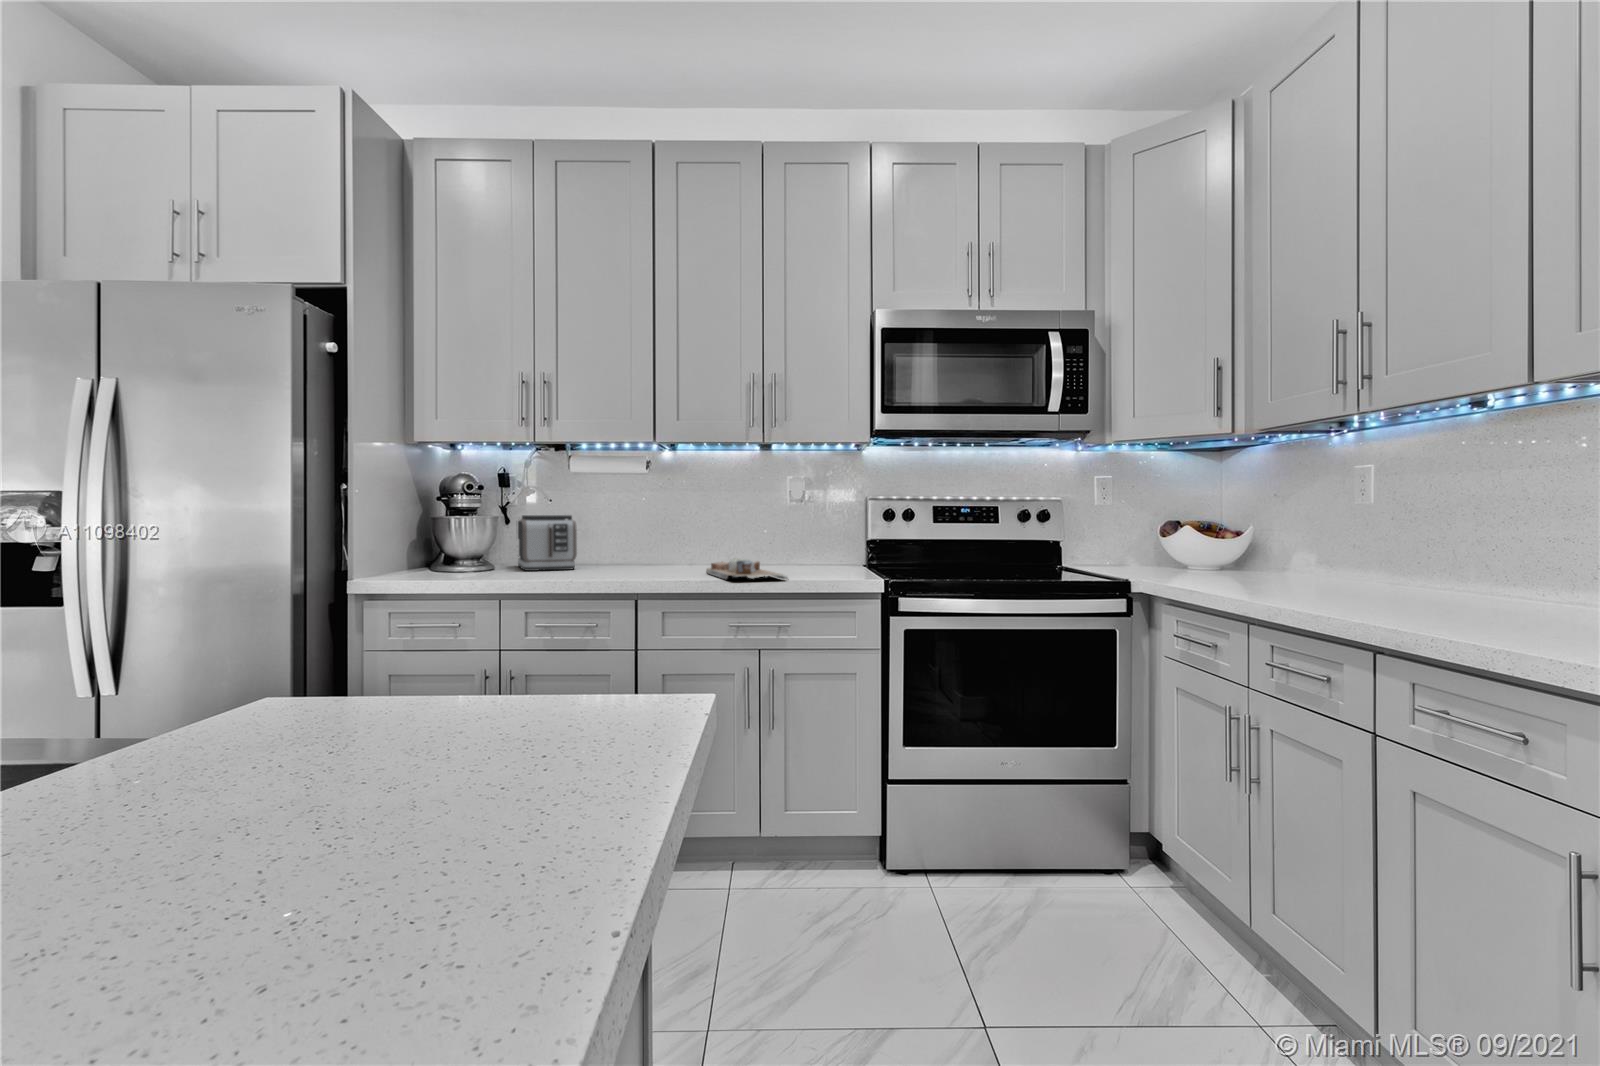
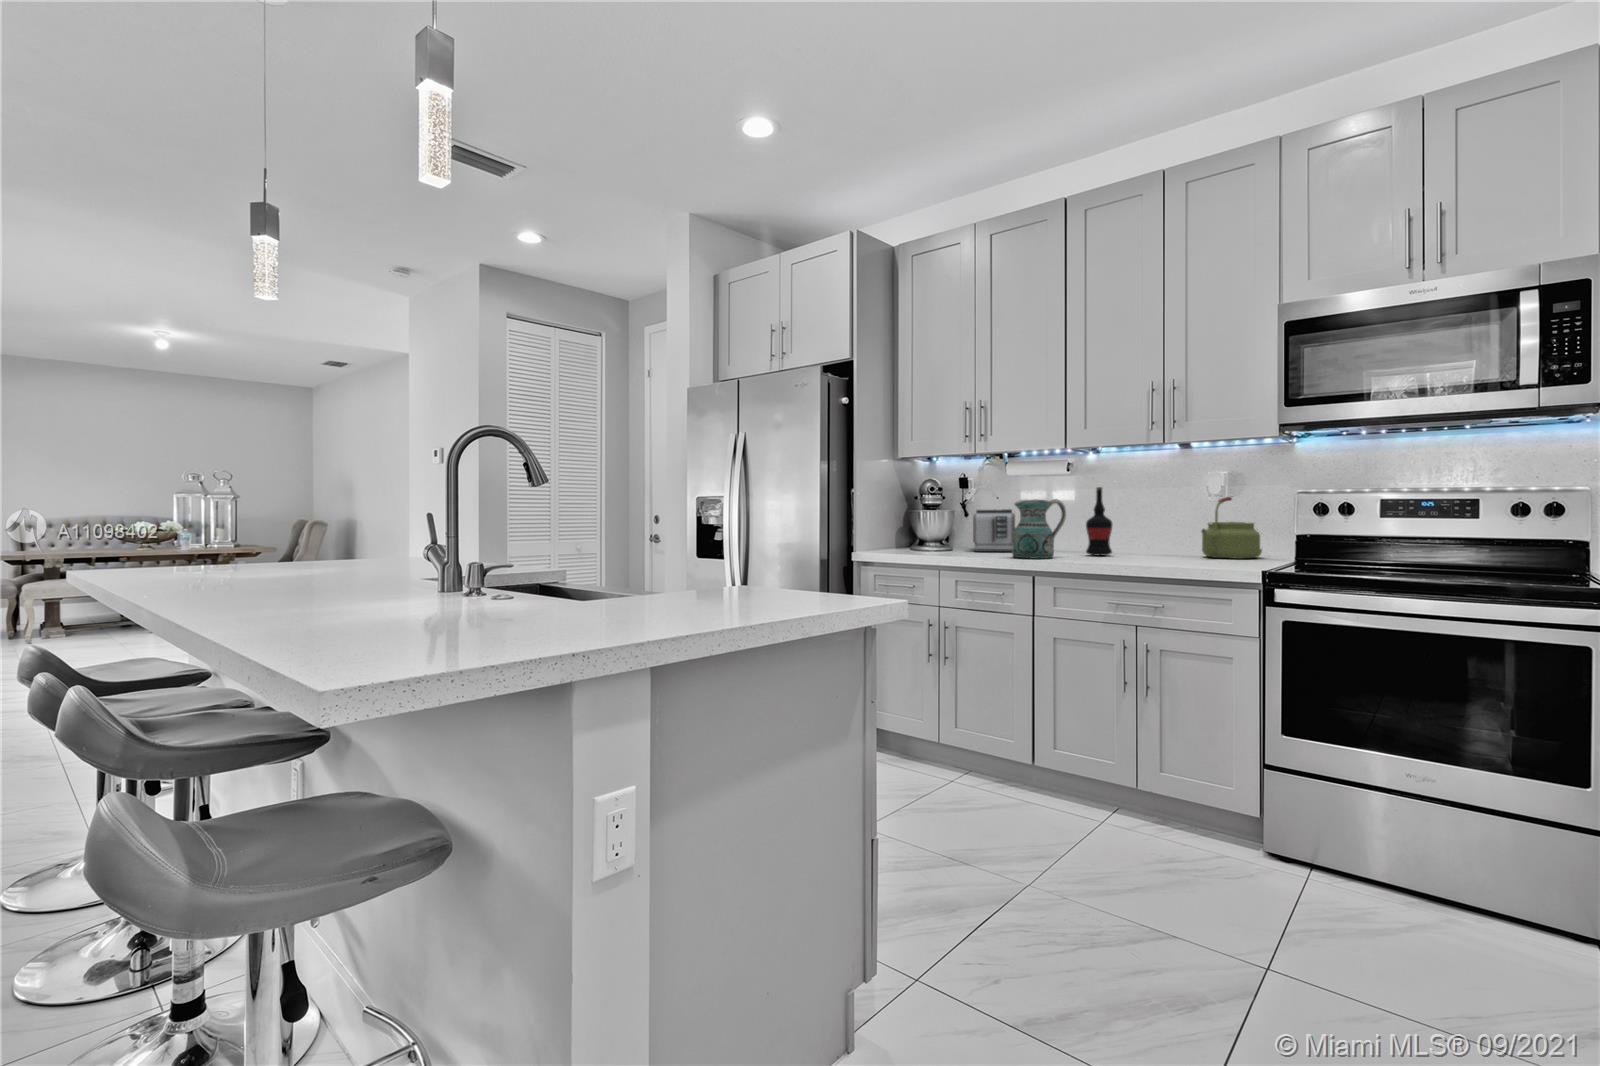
wine bottle: none [669,490,698,570] -> present [1086,487,1112,555]
ceramic pitcher: none [593,503,653,577] -> present [1012,499,1066,559]
kettle: none [783,503,838,567] -> present [1202,497,1262,559]
cutting board: present [706,559,788,579] -> none [1108,546,1164,567]

